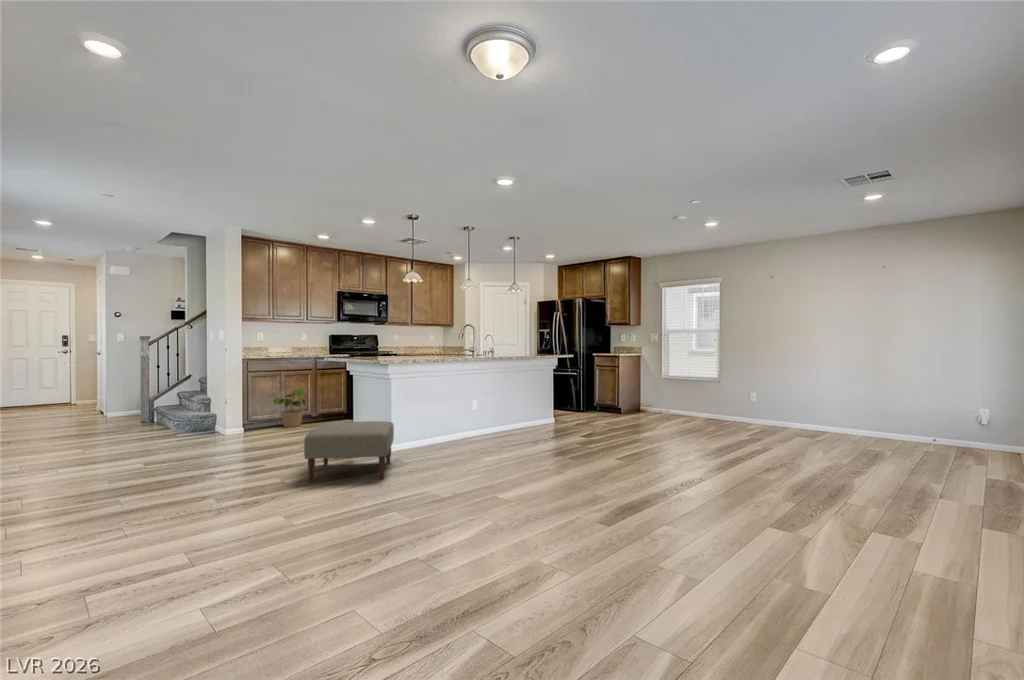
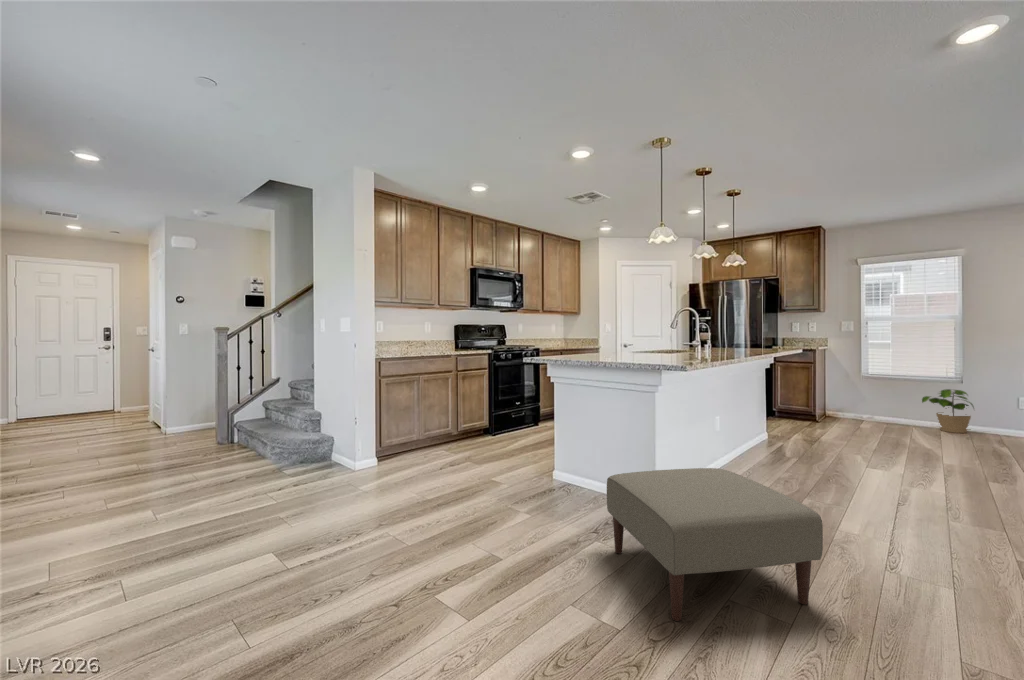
potted plant: present [273,390,311,427] -> present [922,389,974,433]

